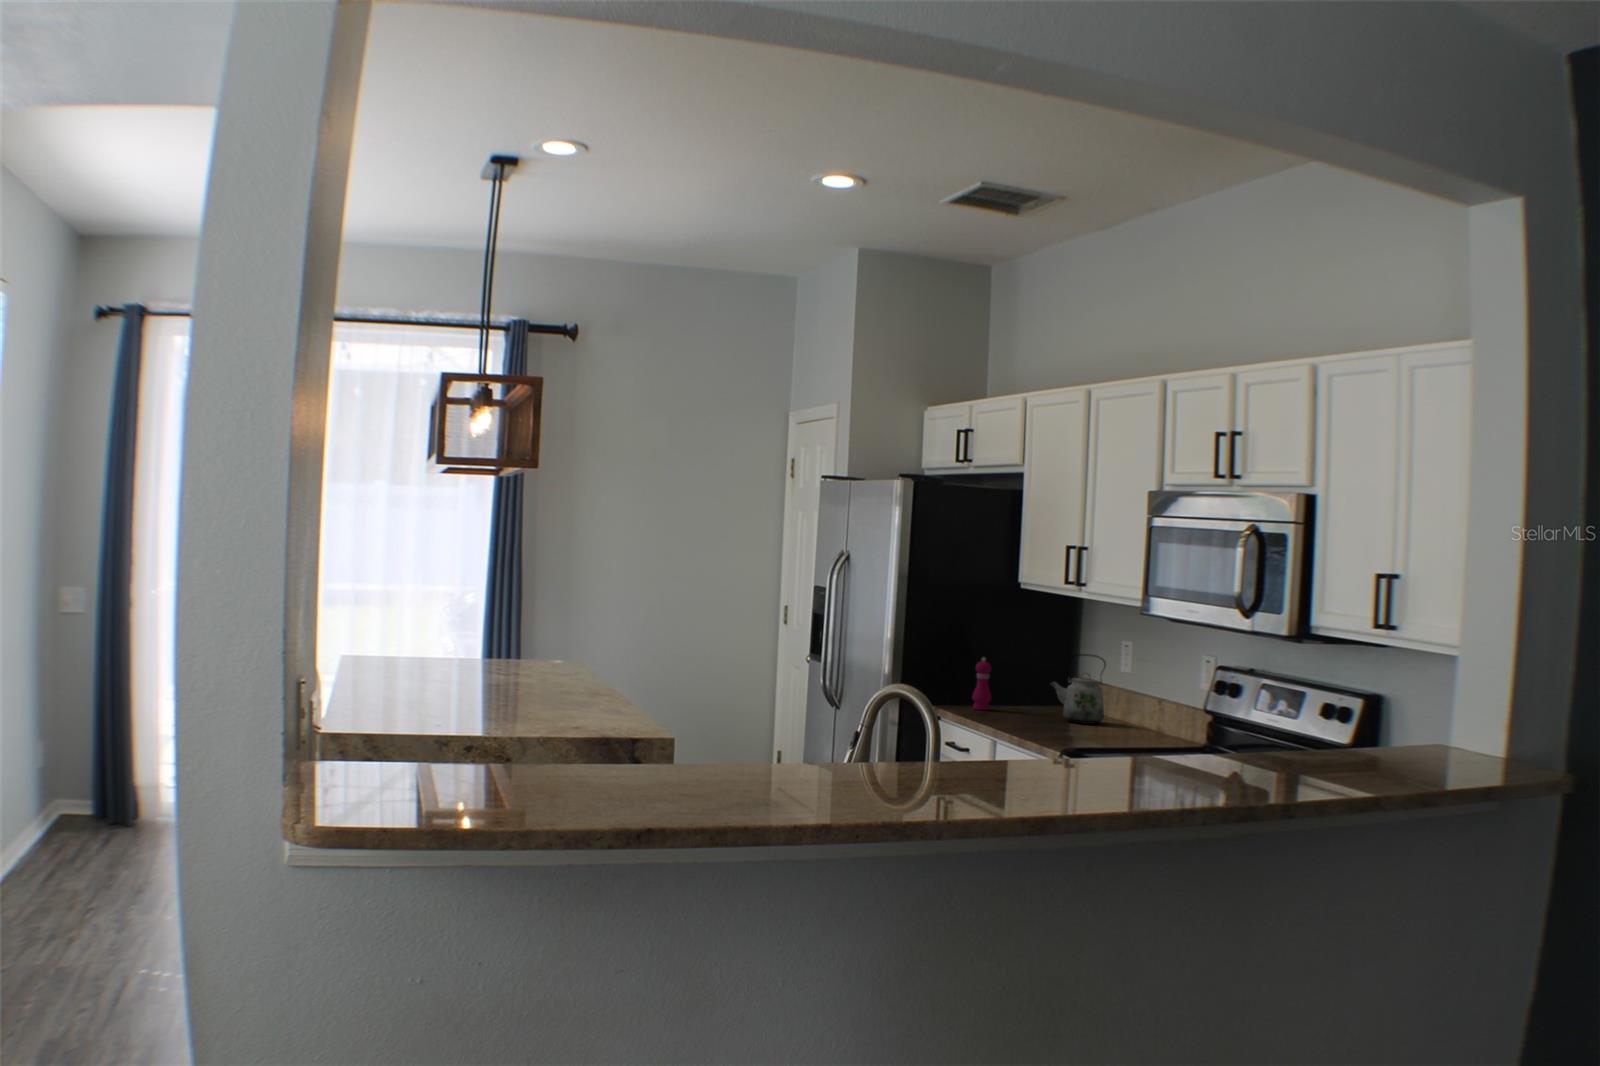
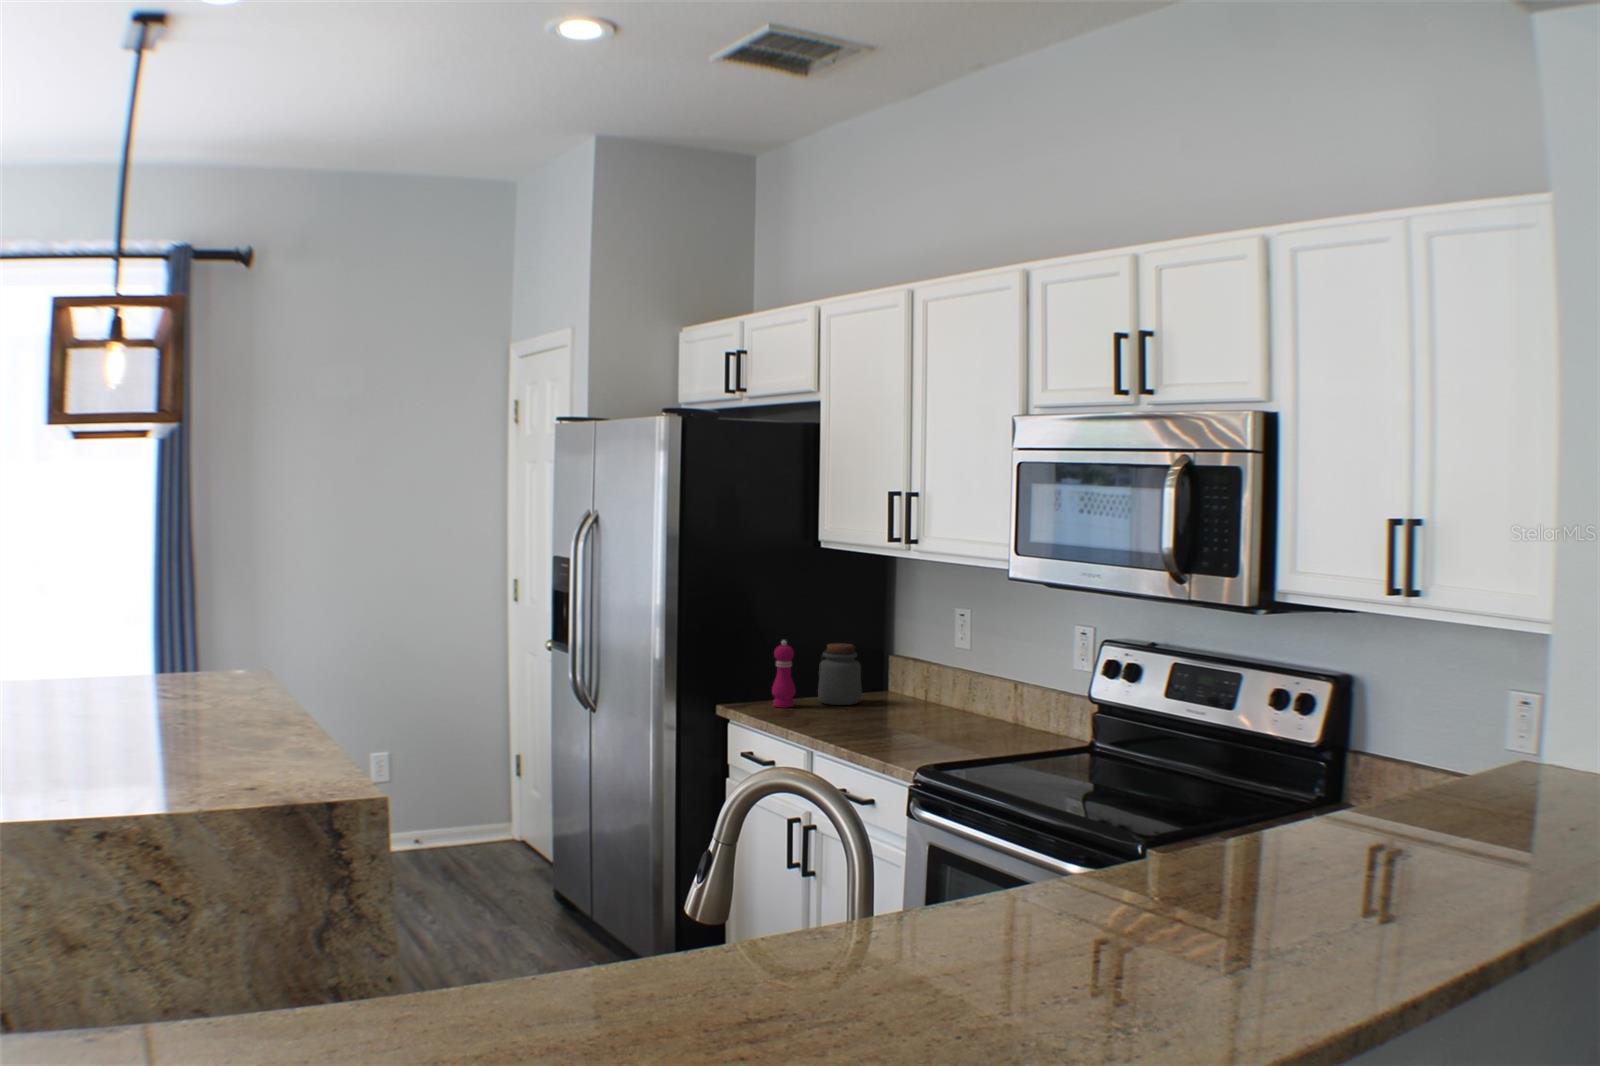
kettle: present [1051,654,1106,724] -> none [871,629,941,717]
jar: none [1011,664,1046,713] -> present [818,644,862,705]

